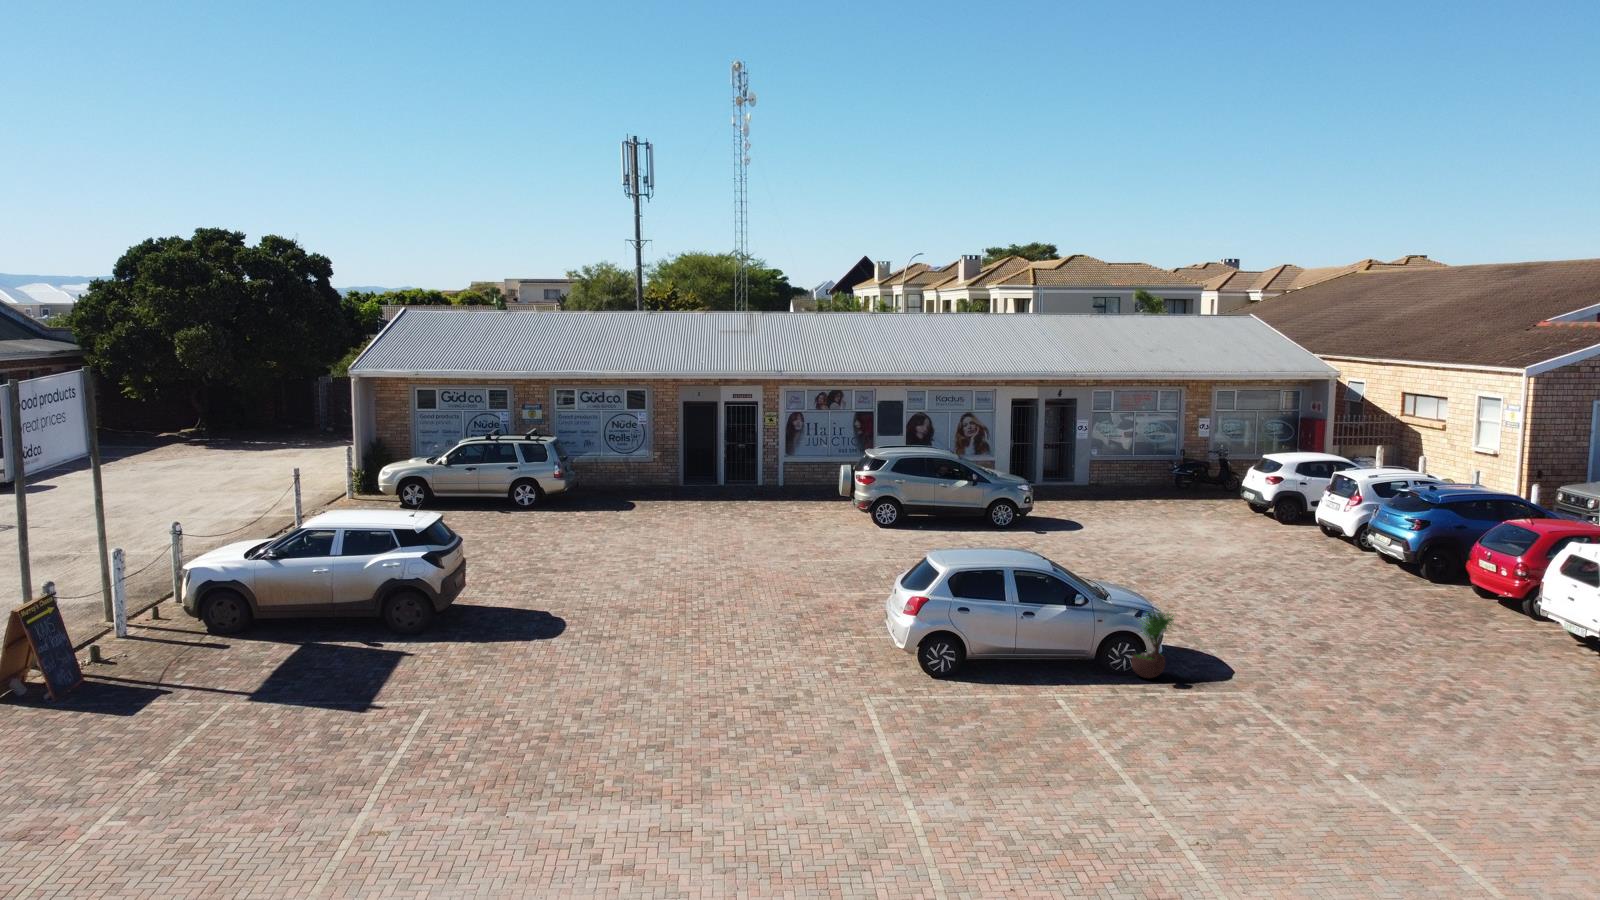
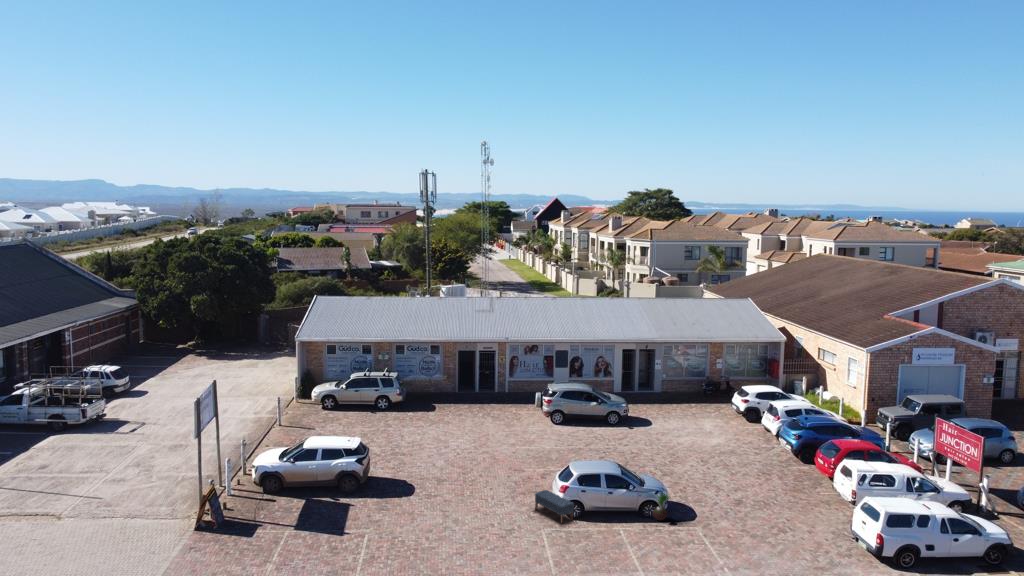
bench: none [845,614,942,688] -> present [535,490,574,524]

